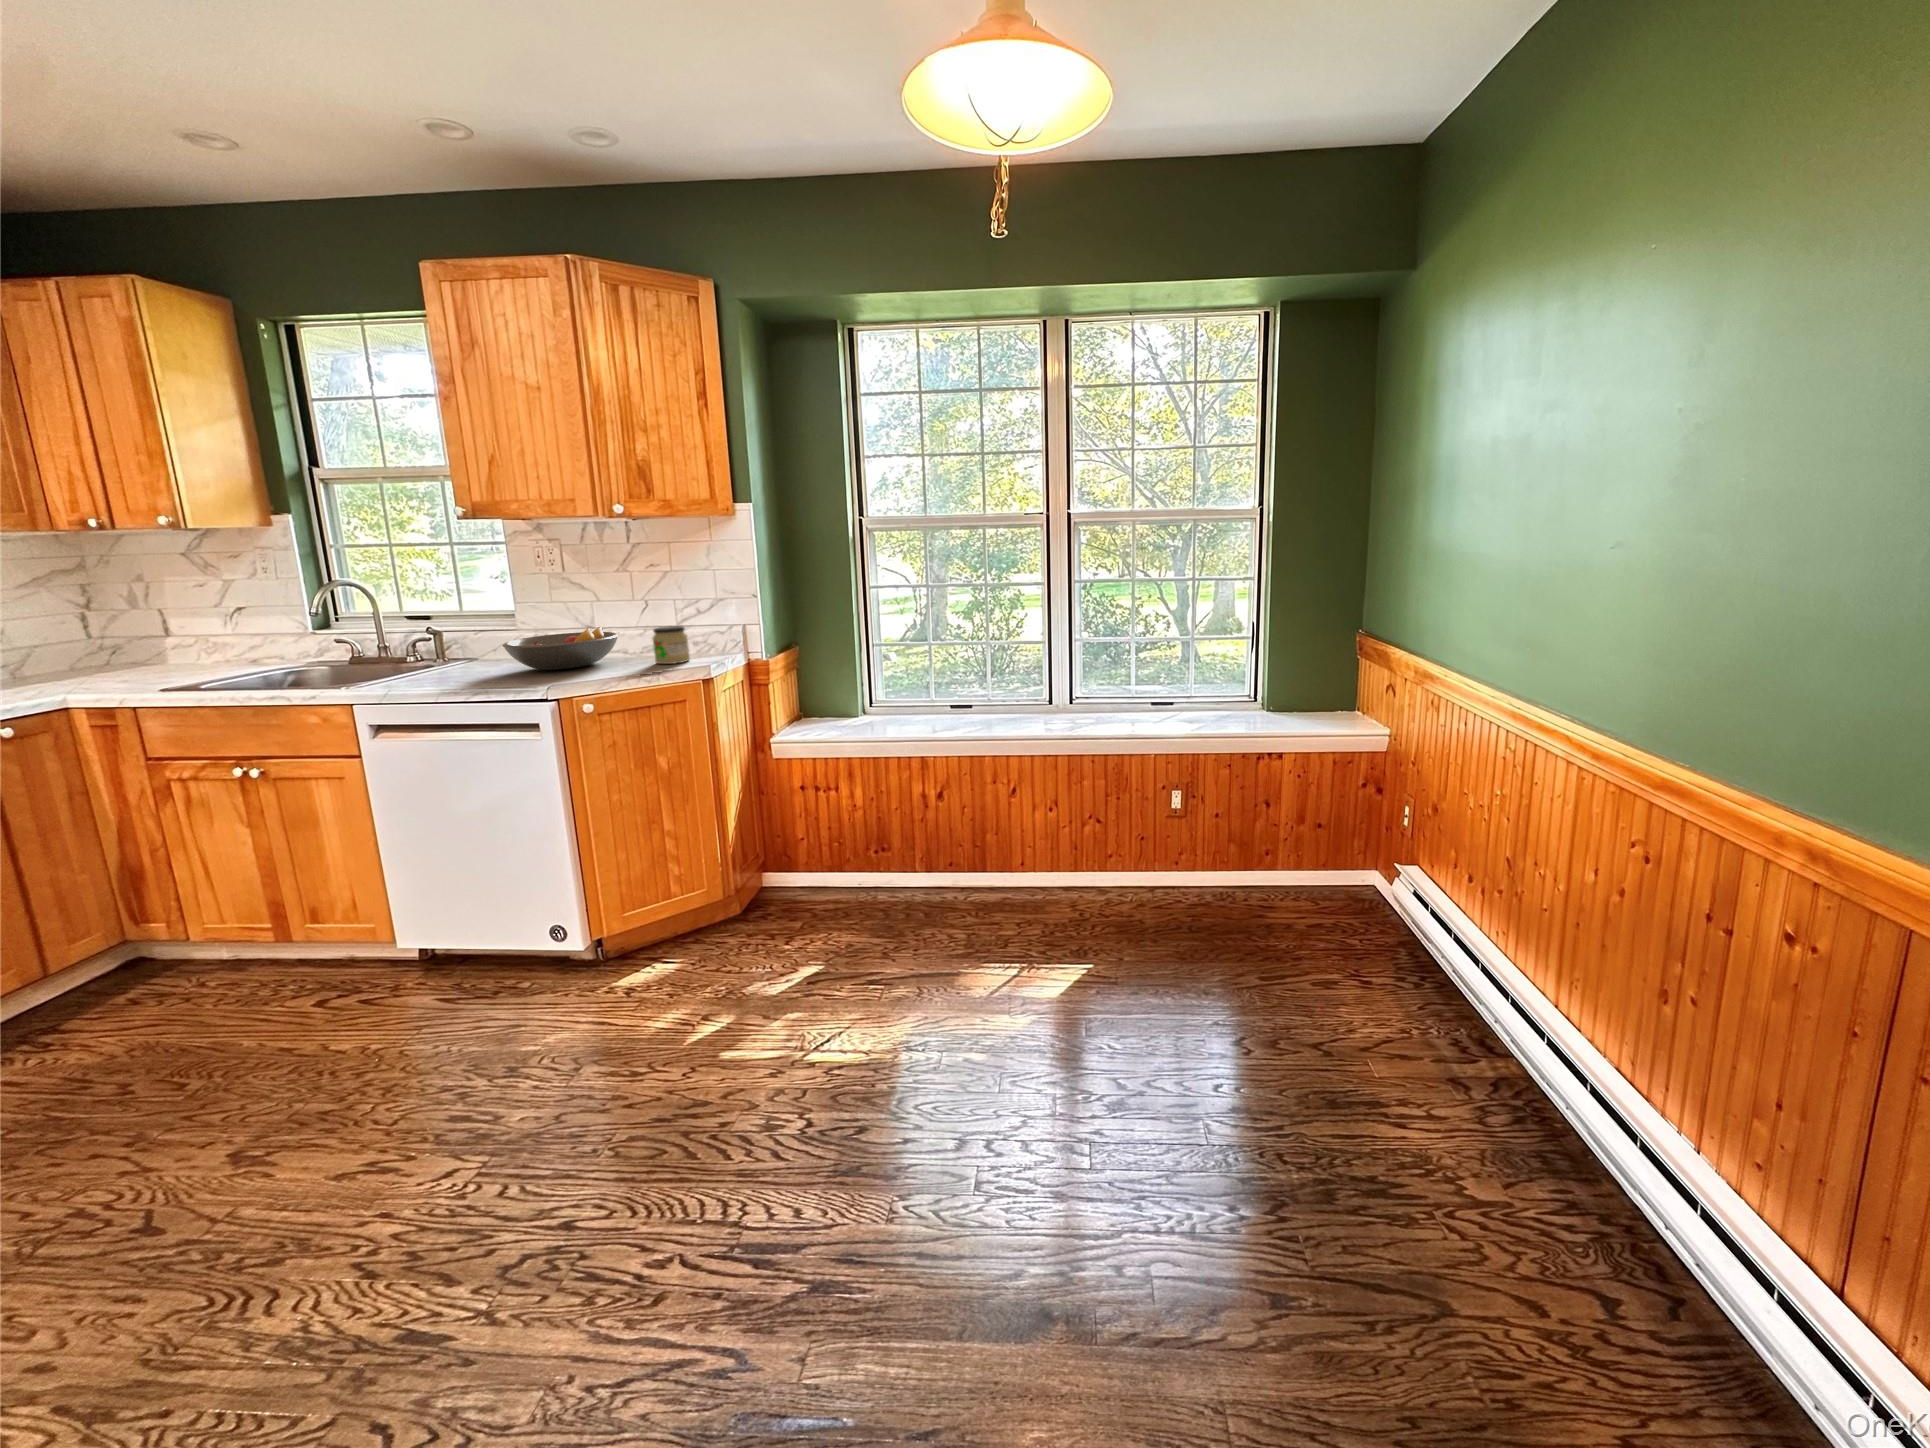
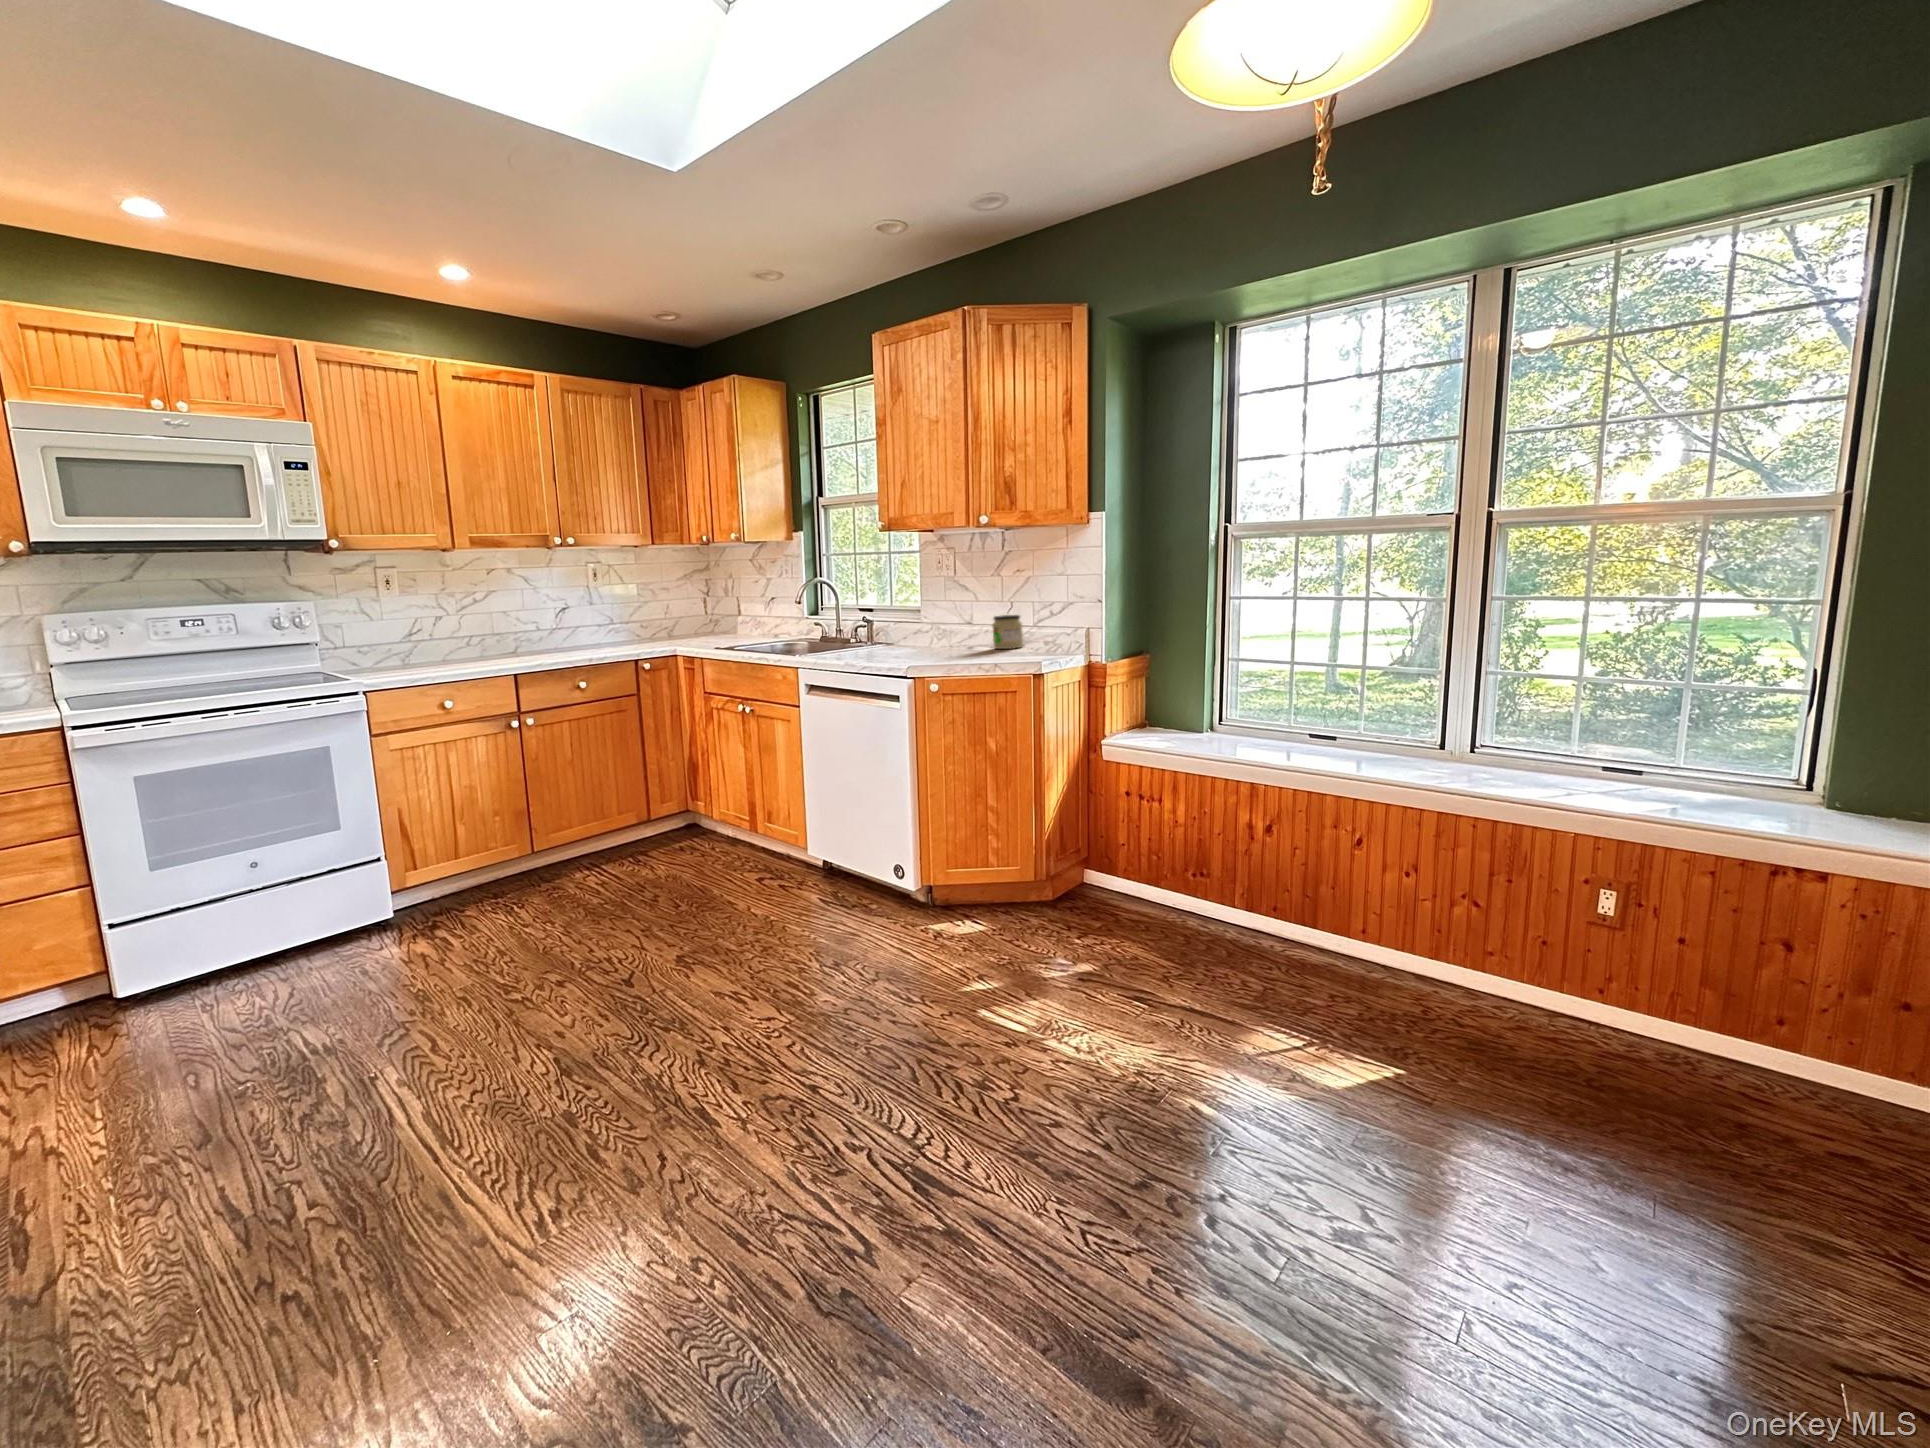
fruit bowl: present [502,627,619,670] -> none [886,615,973,650]

